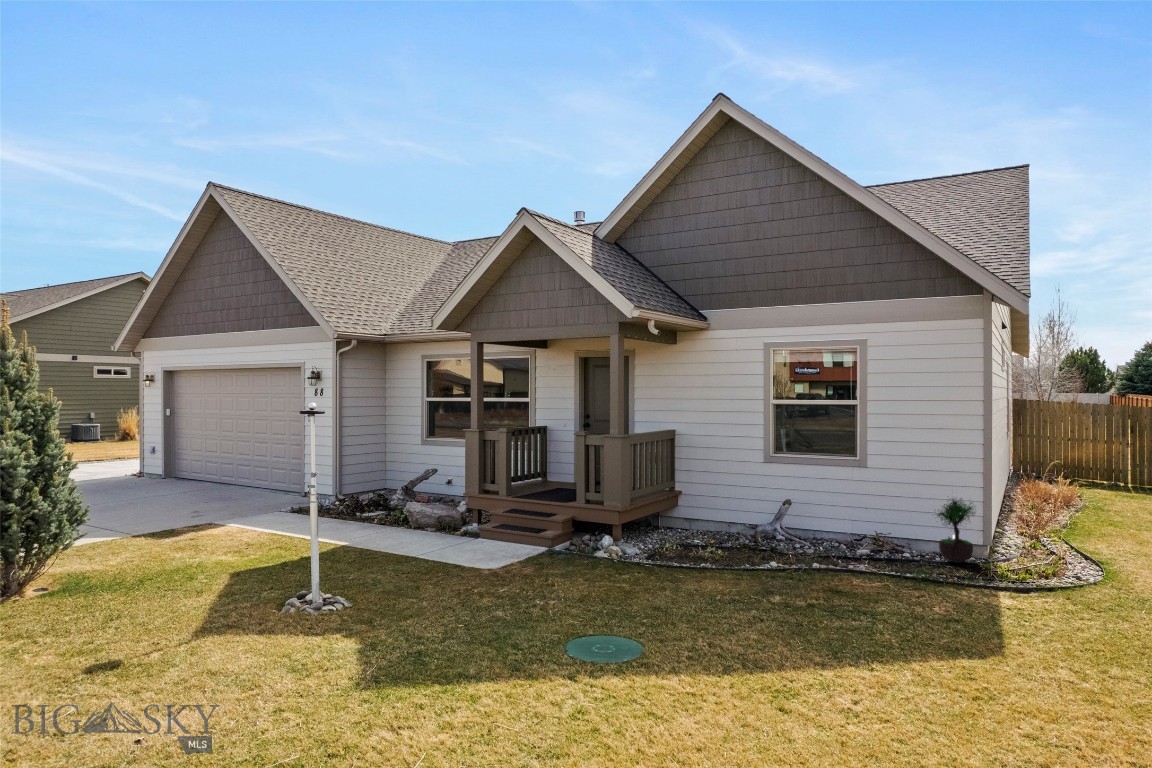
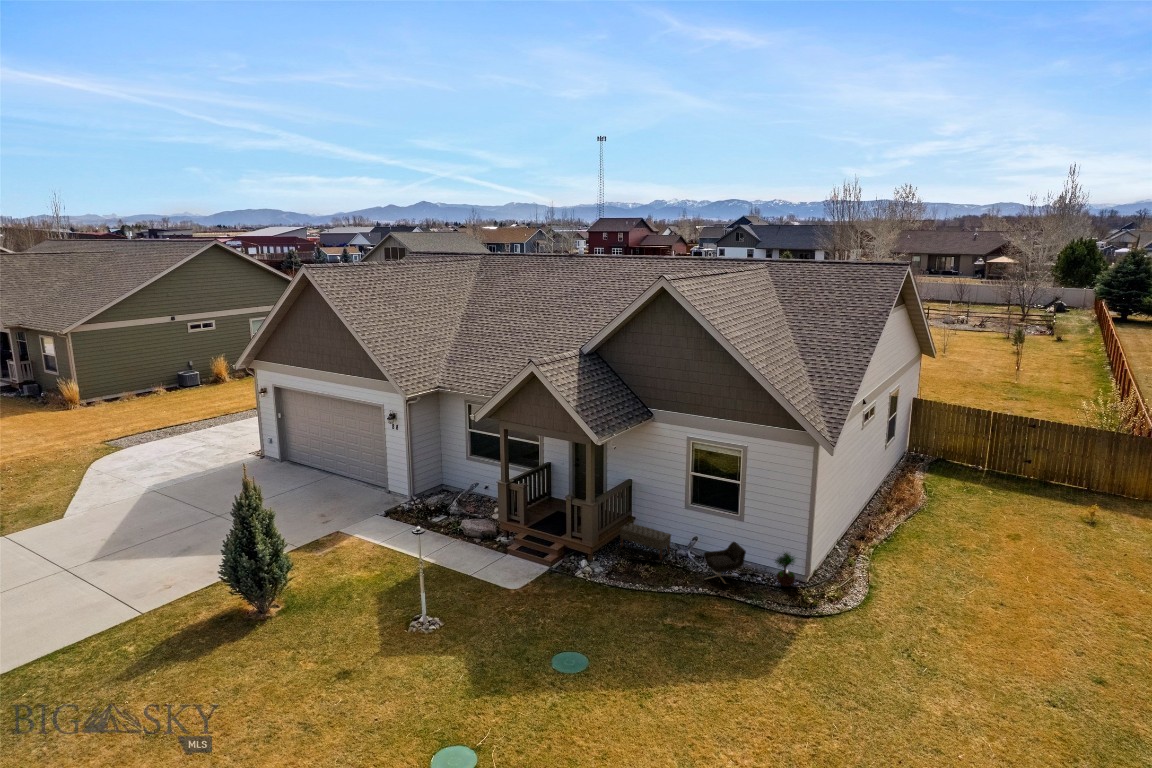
bench: none [658,496,742,543] -> present [620,523,671,560]
lounge chair: none [806,499,882,561] -> present [704,542,746,583]

